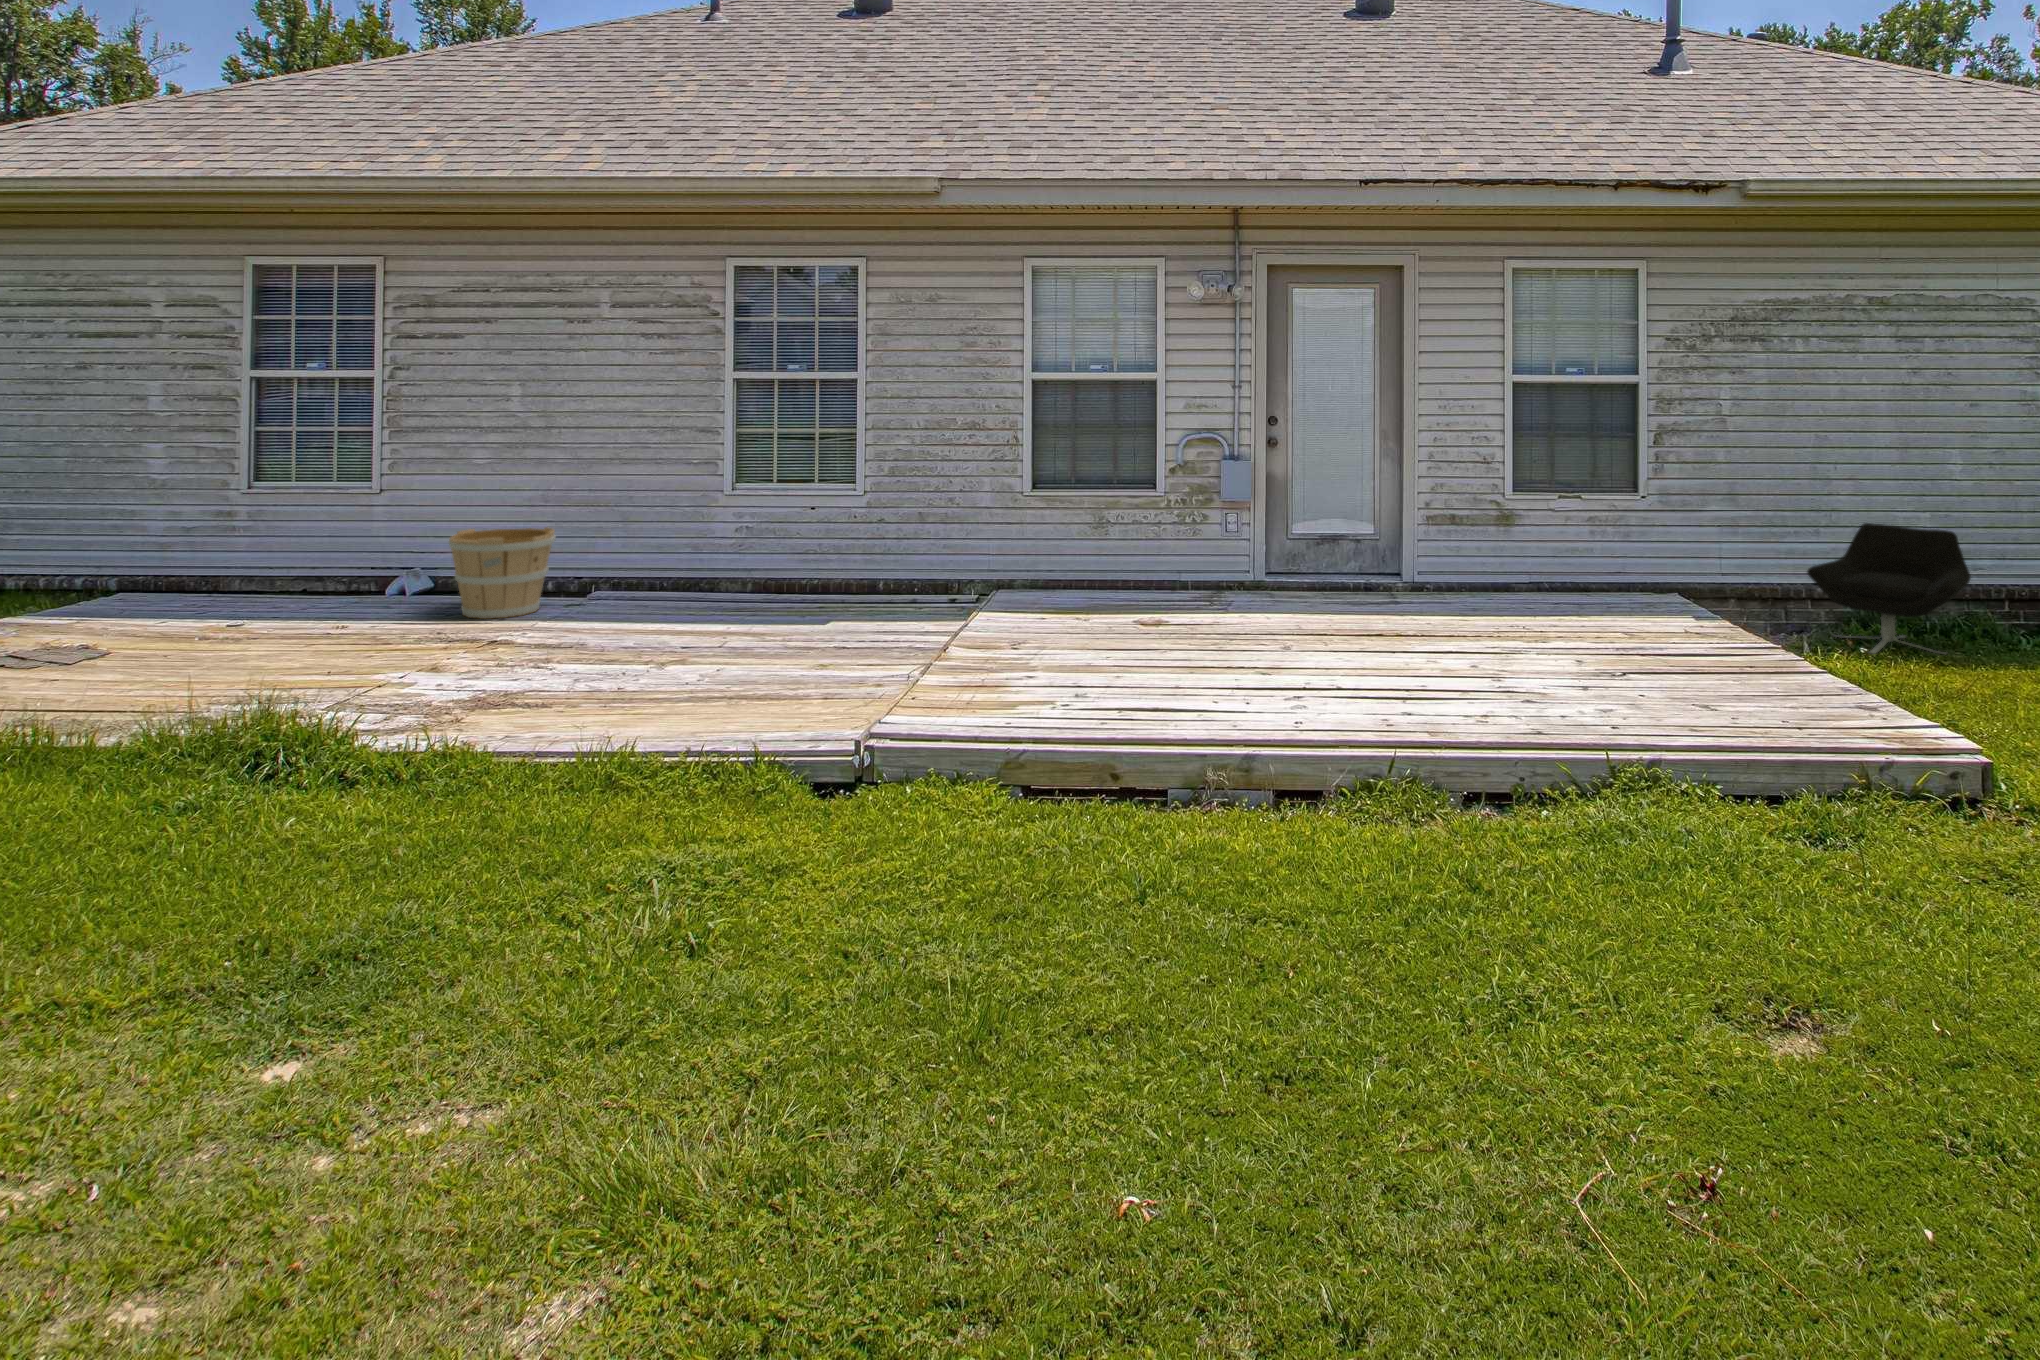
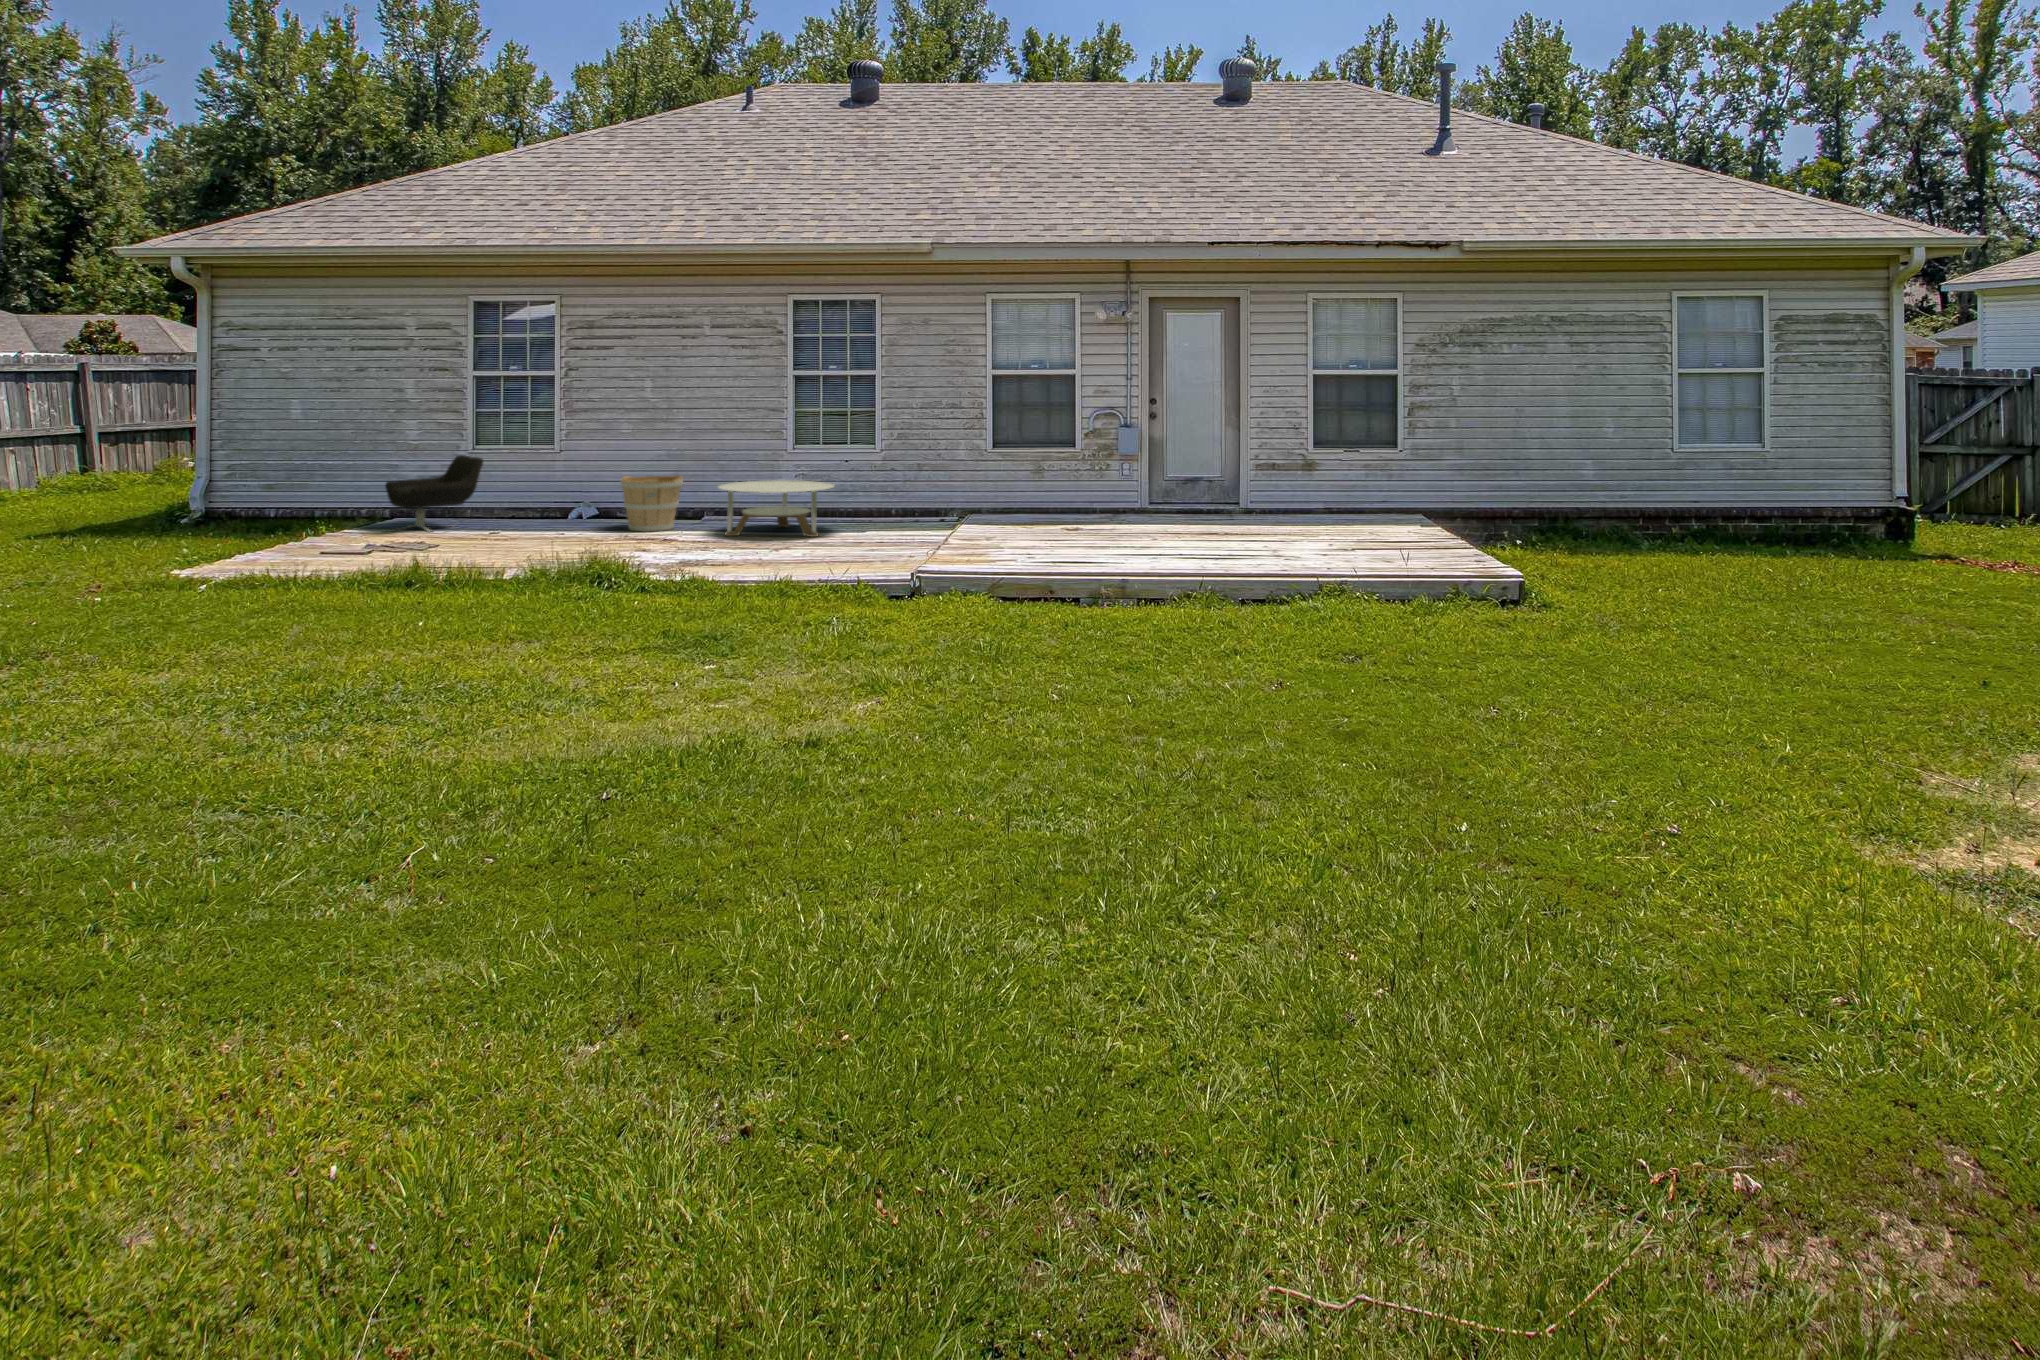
lounge chair: present [1807,523,1971,654] -> present [385,455,483,532]
round table: none [592,536,784,632] -> present [719,480,834,537]

